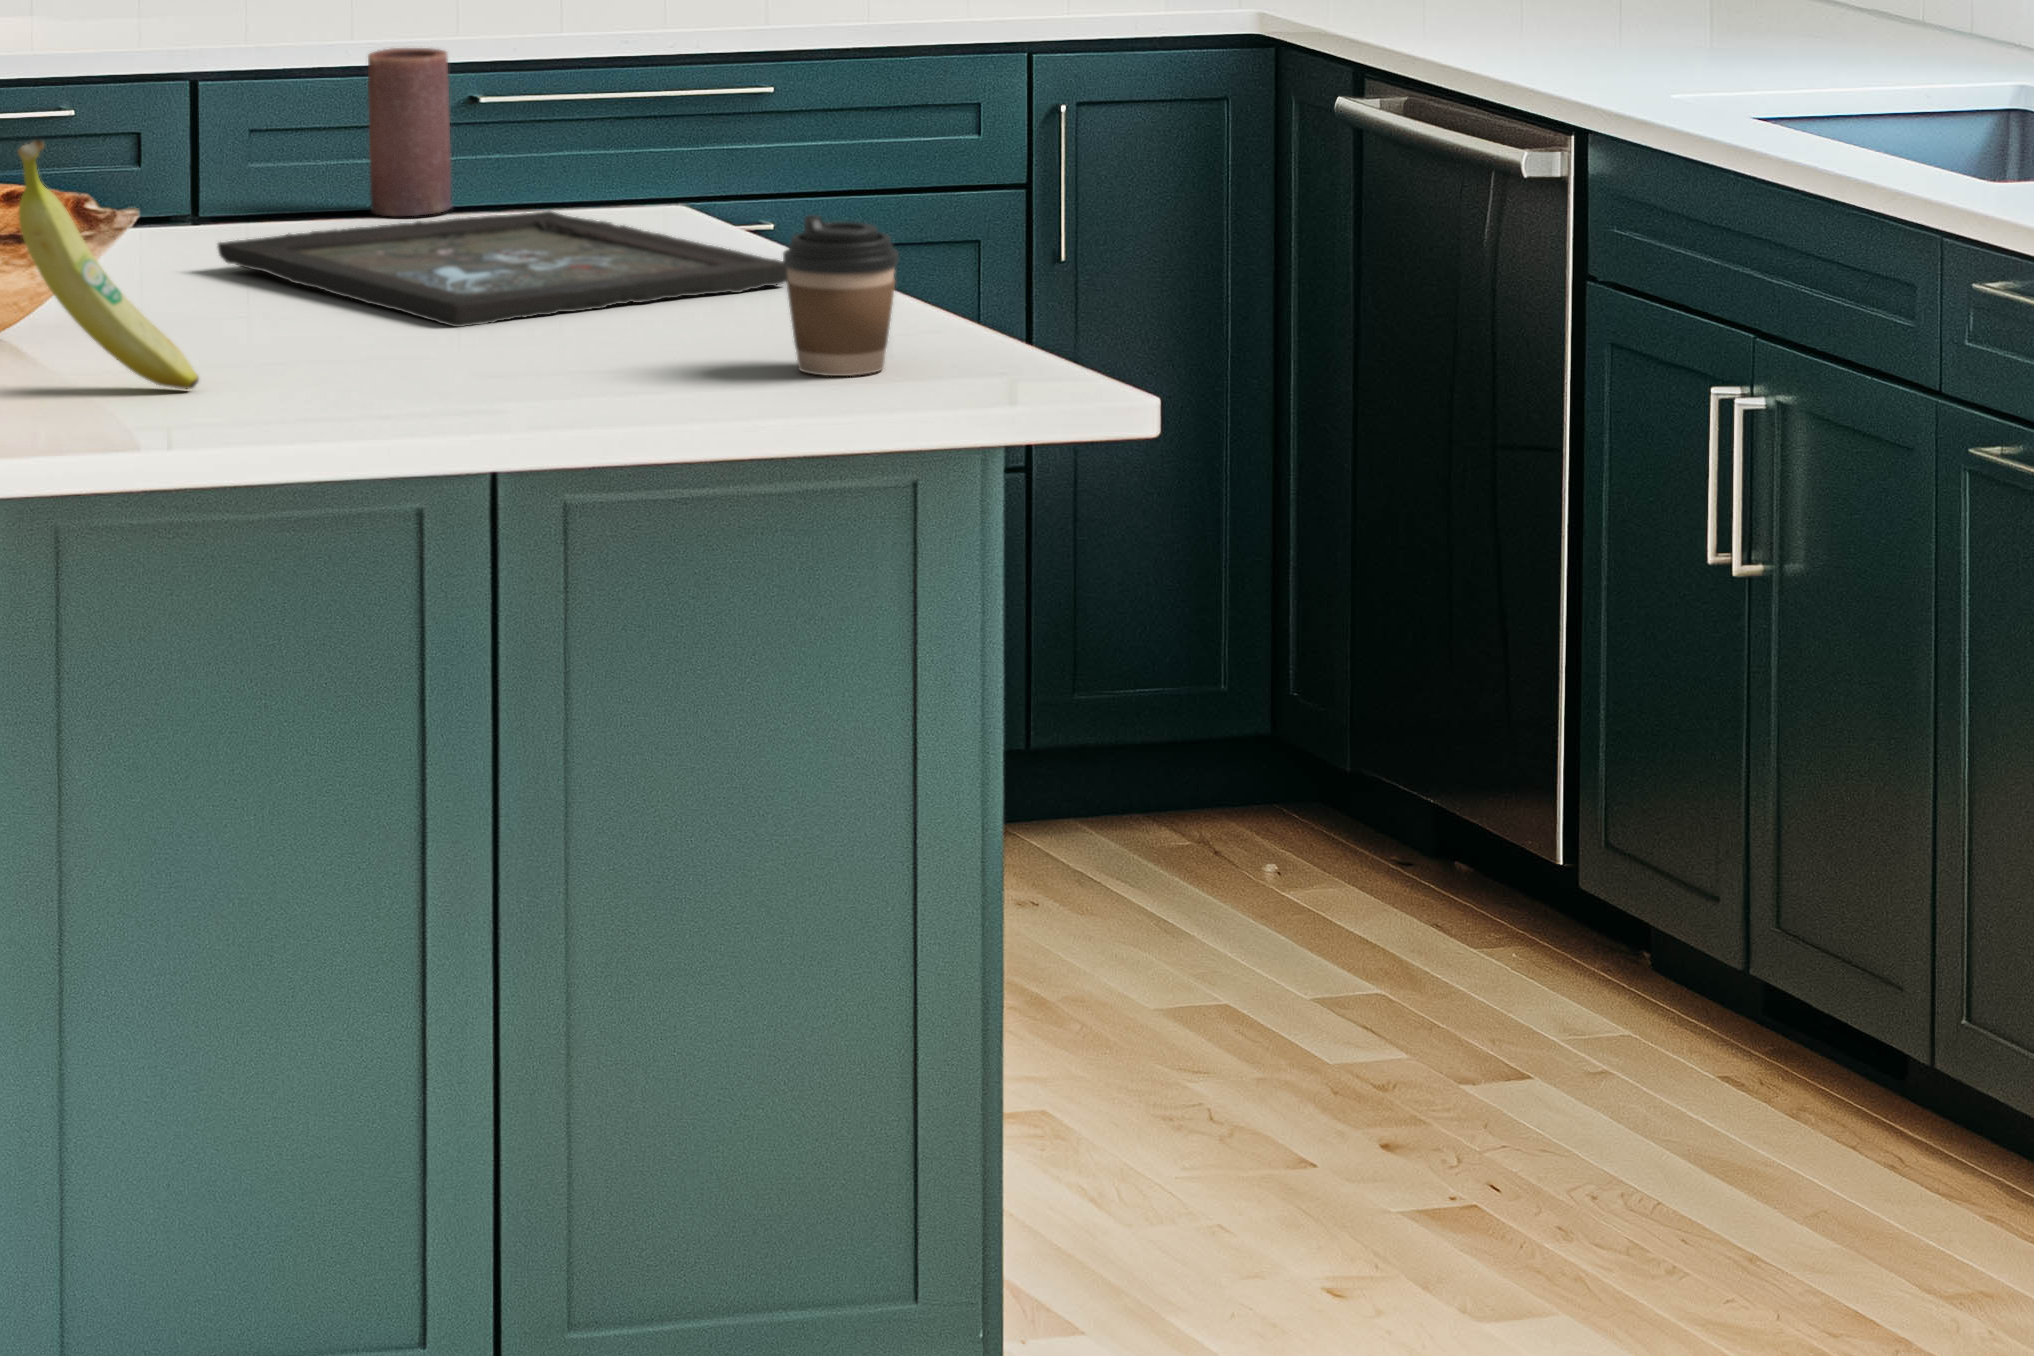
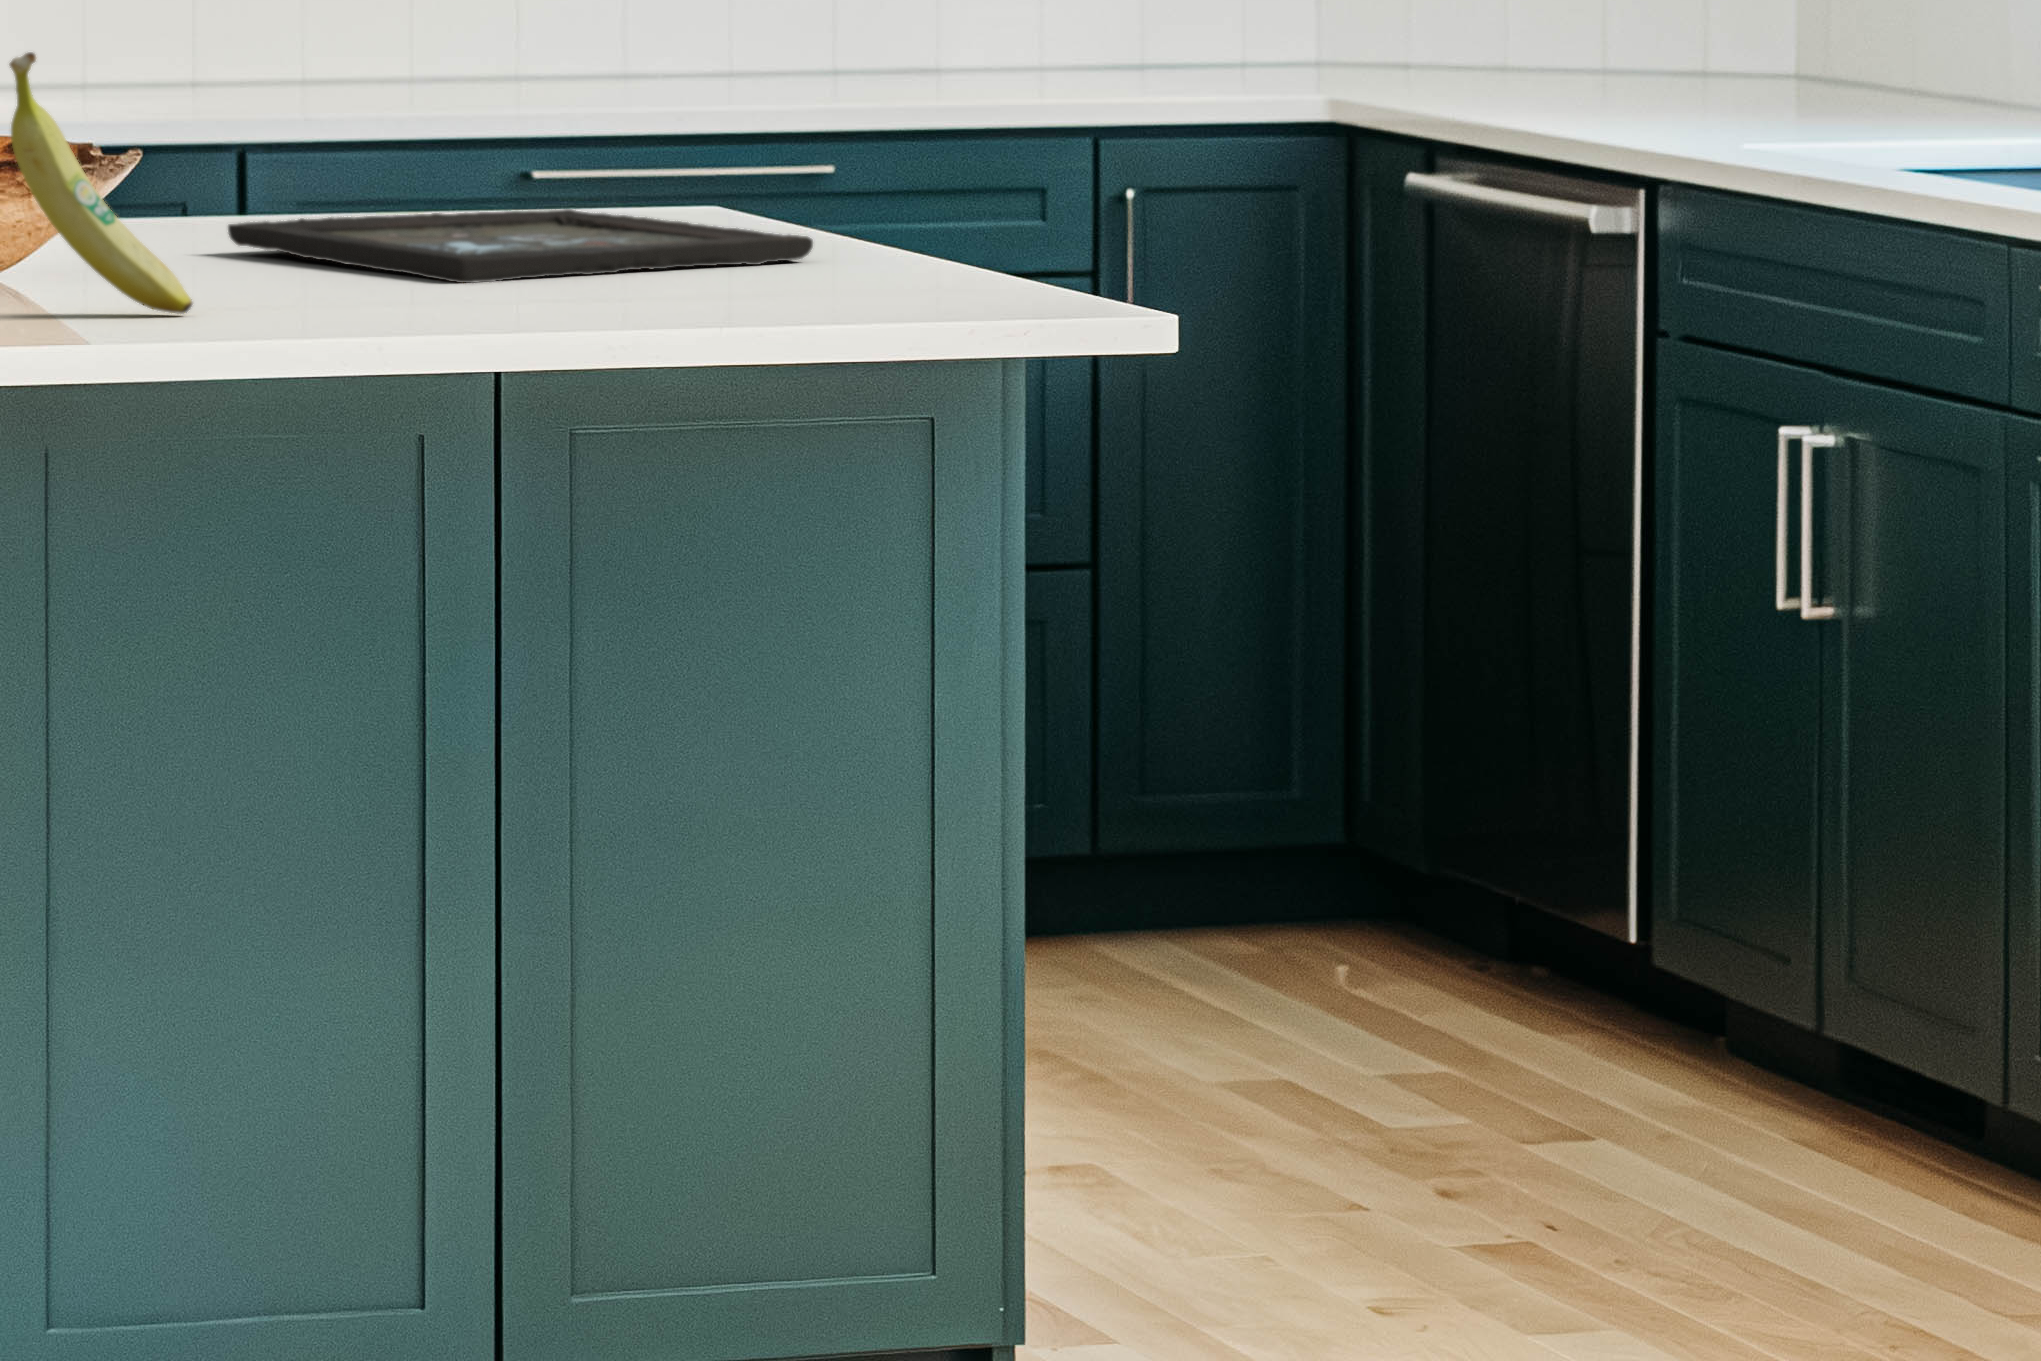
candle: present [368,48,452,216] -> none [389,56,475,225]
coffee cup: present [783,215,899,376] -> none [790,145,909,307]

